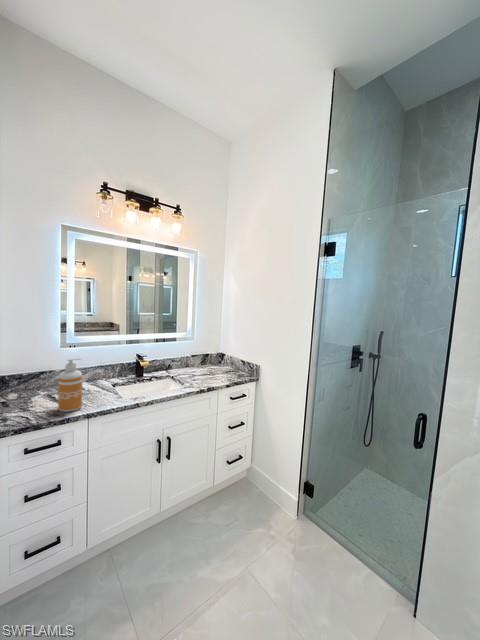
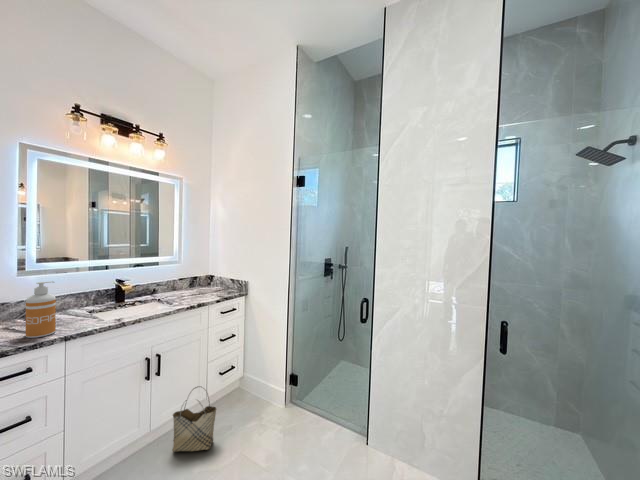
woven basket: none [179,477,223,549] -> present [173,387,216,452]

